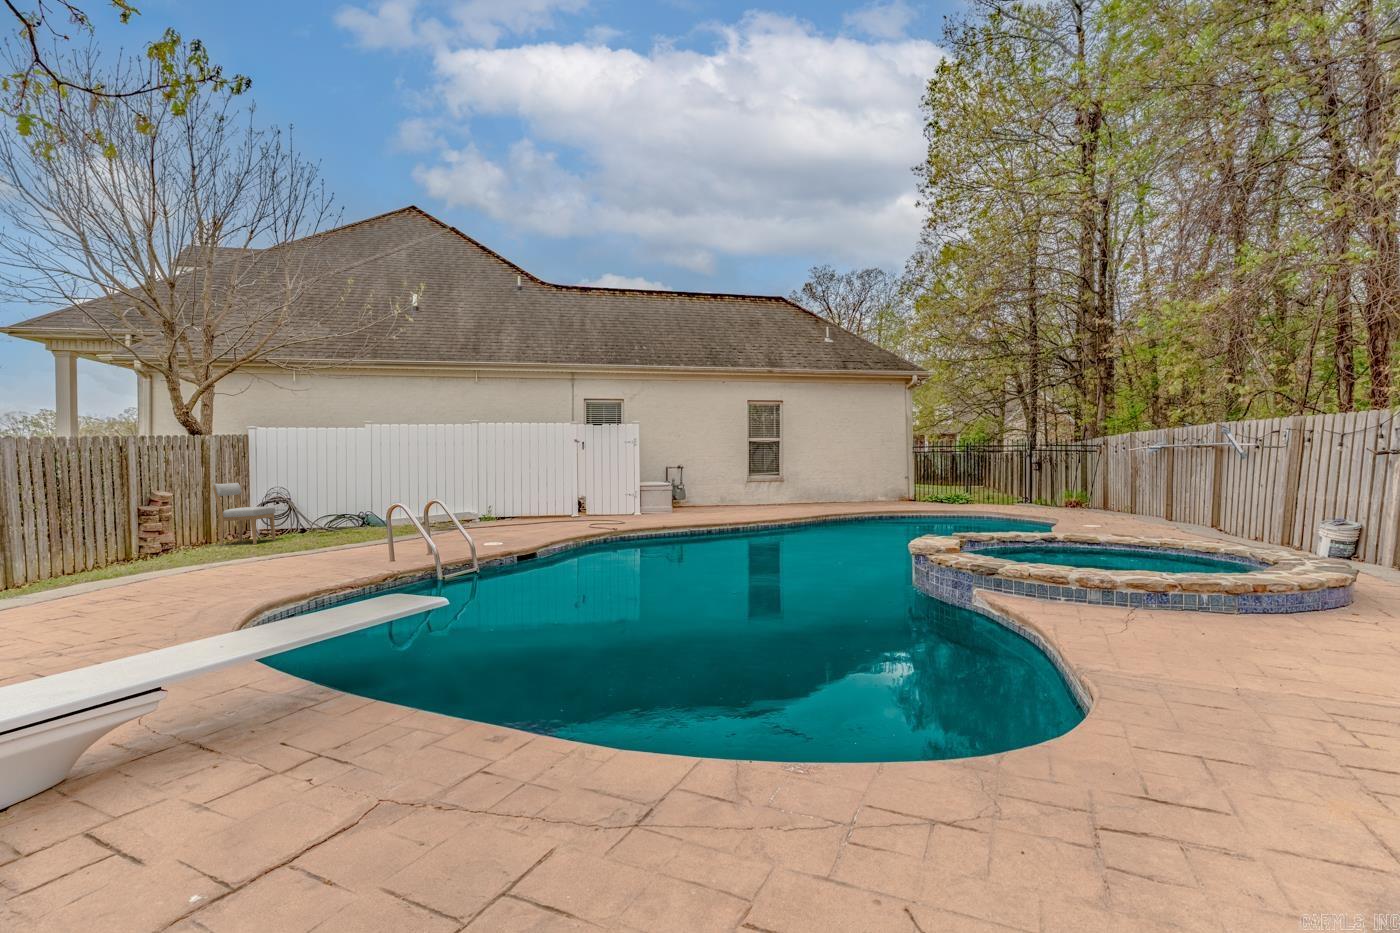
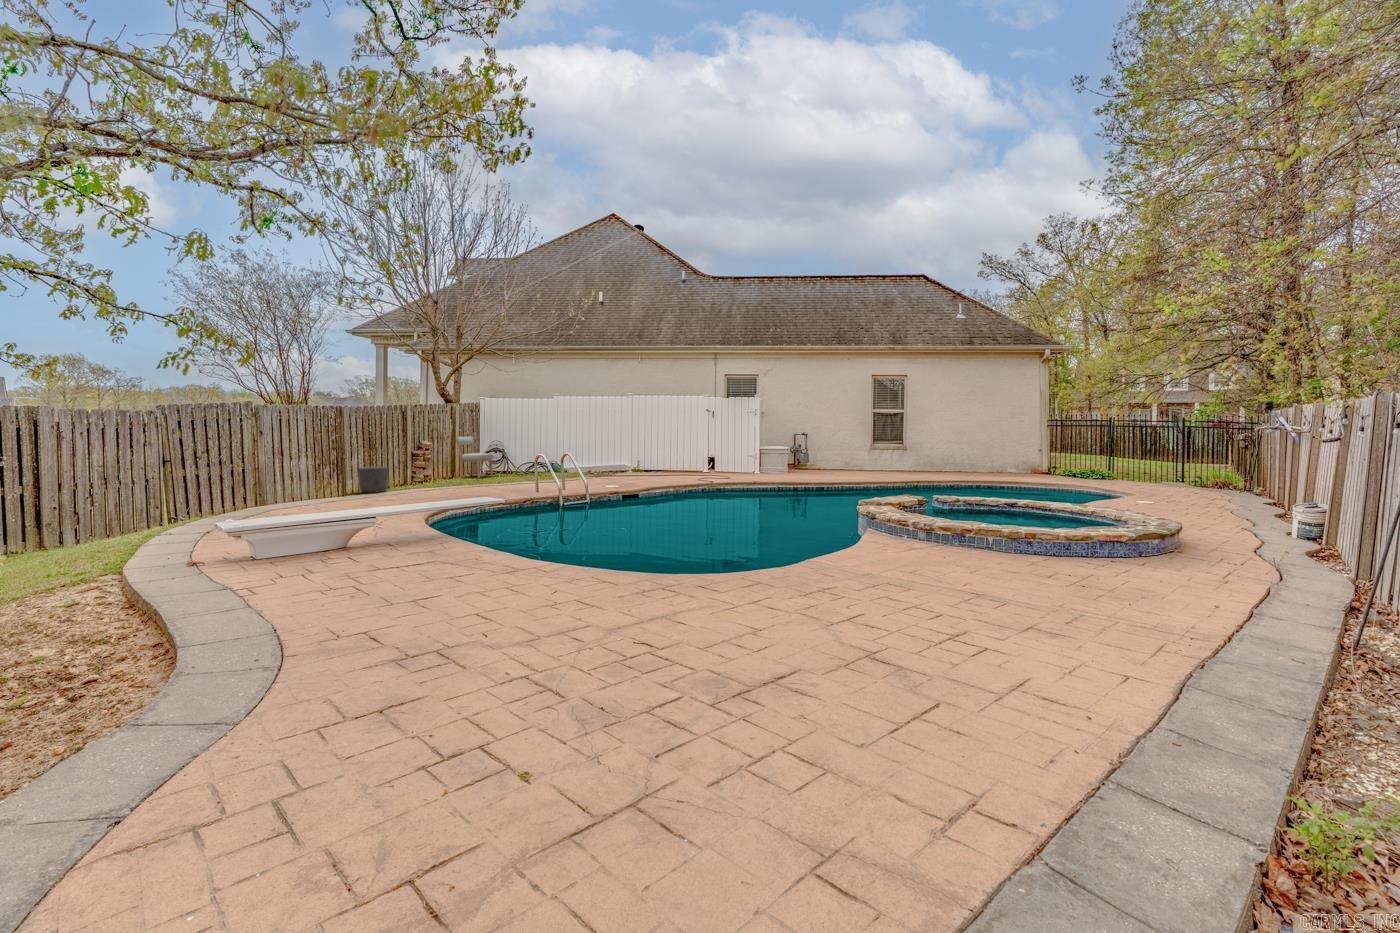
planter: none [37,538,102,585] -> present [358,467,388,493]

